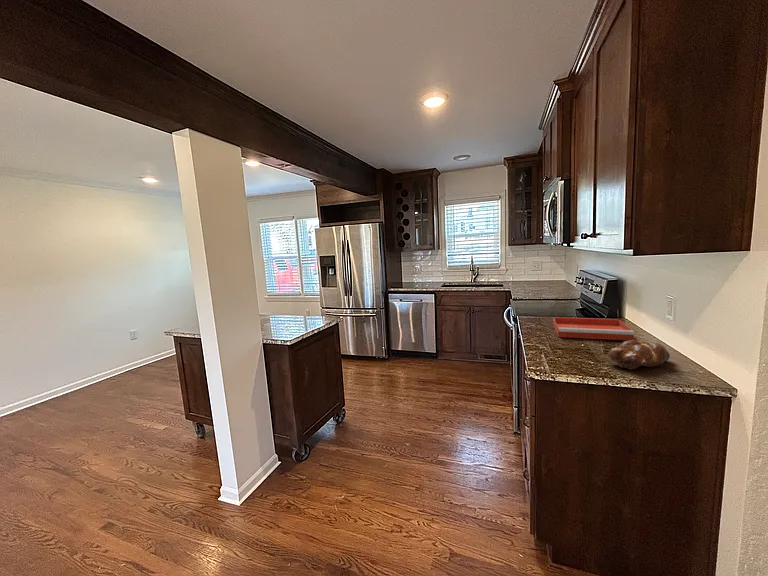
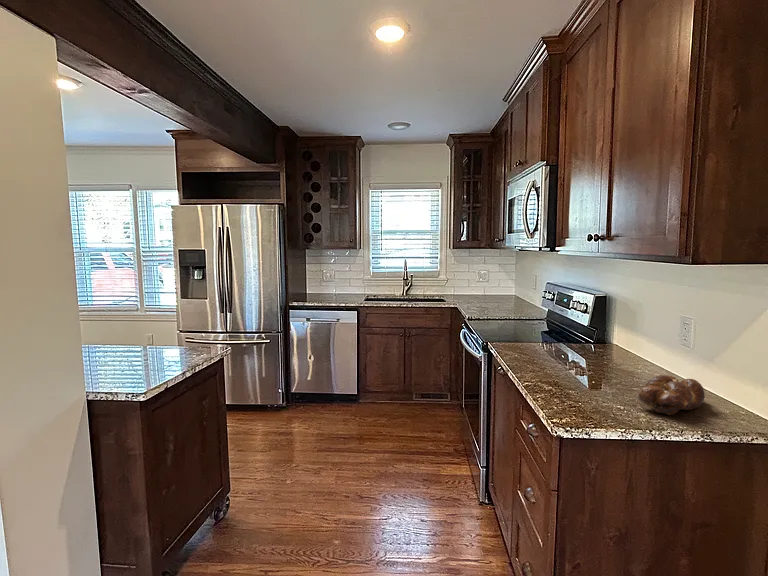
tray: present [553,317,634,340] -> none [540,345,646,374]

